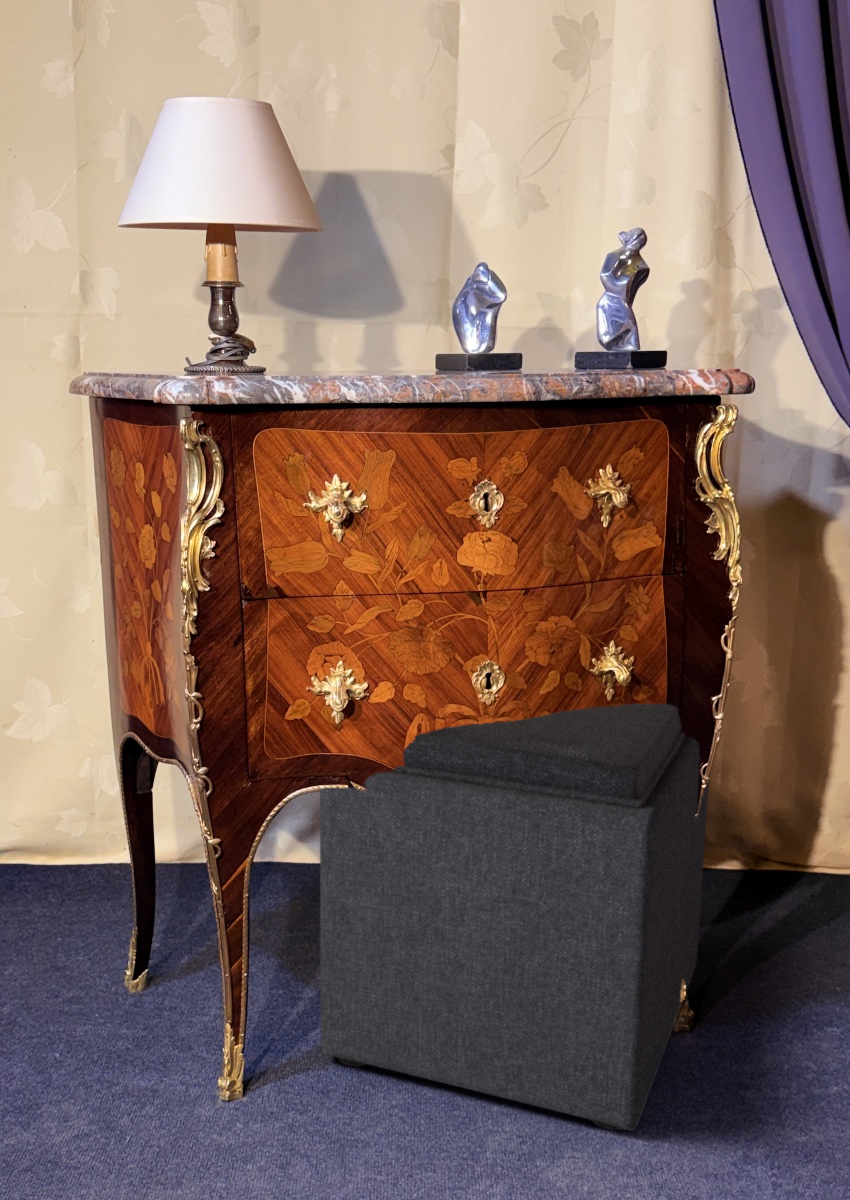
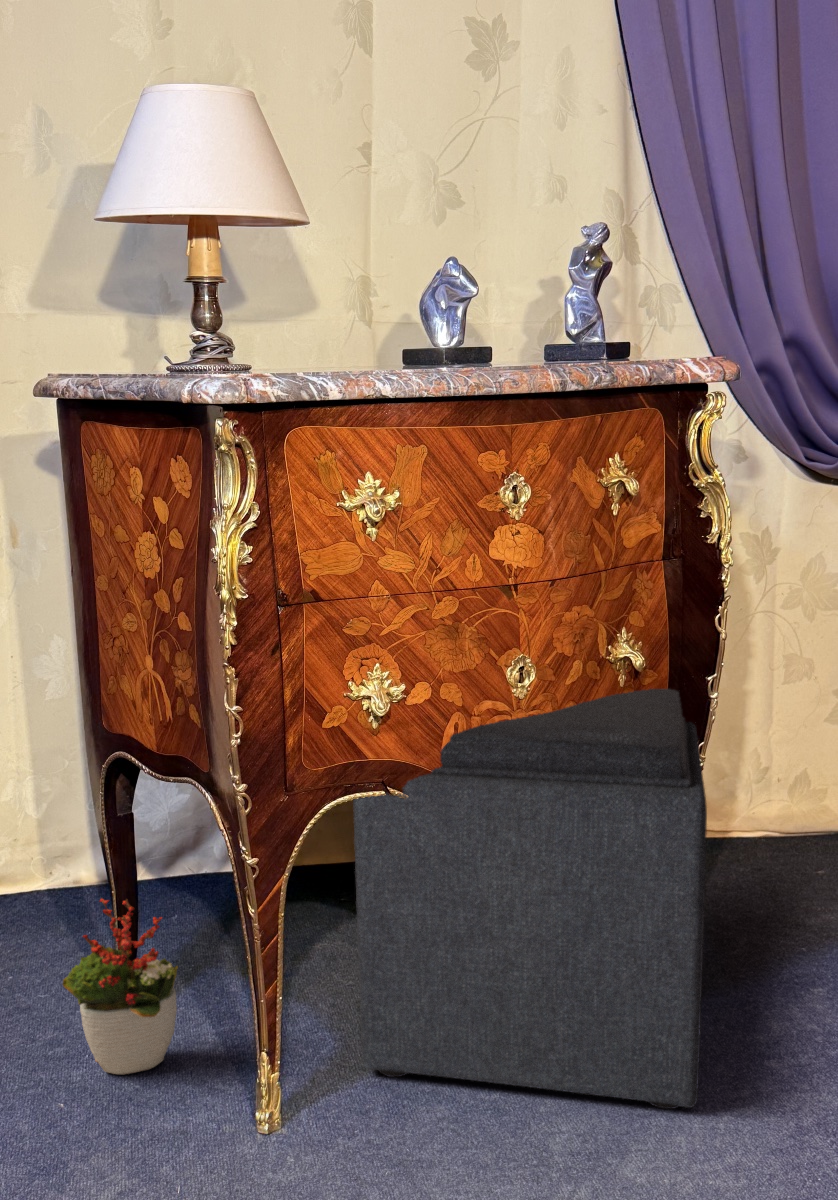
decorative plant: none [47,863,156,1032] -> present [62,899,178,1075]

